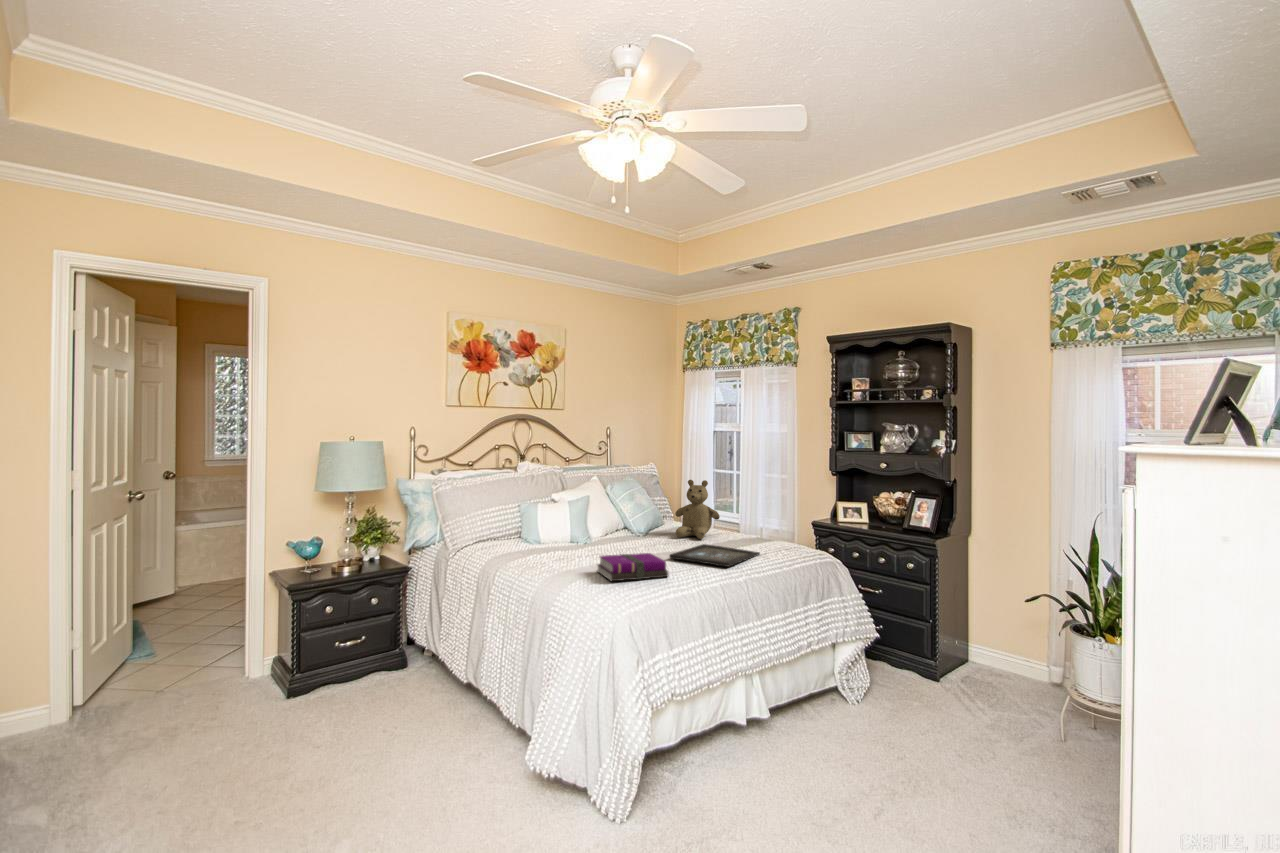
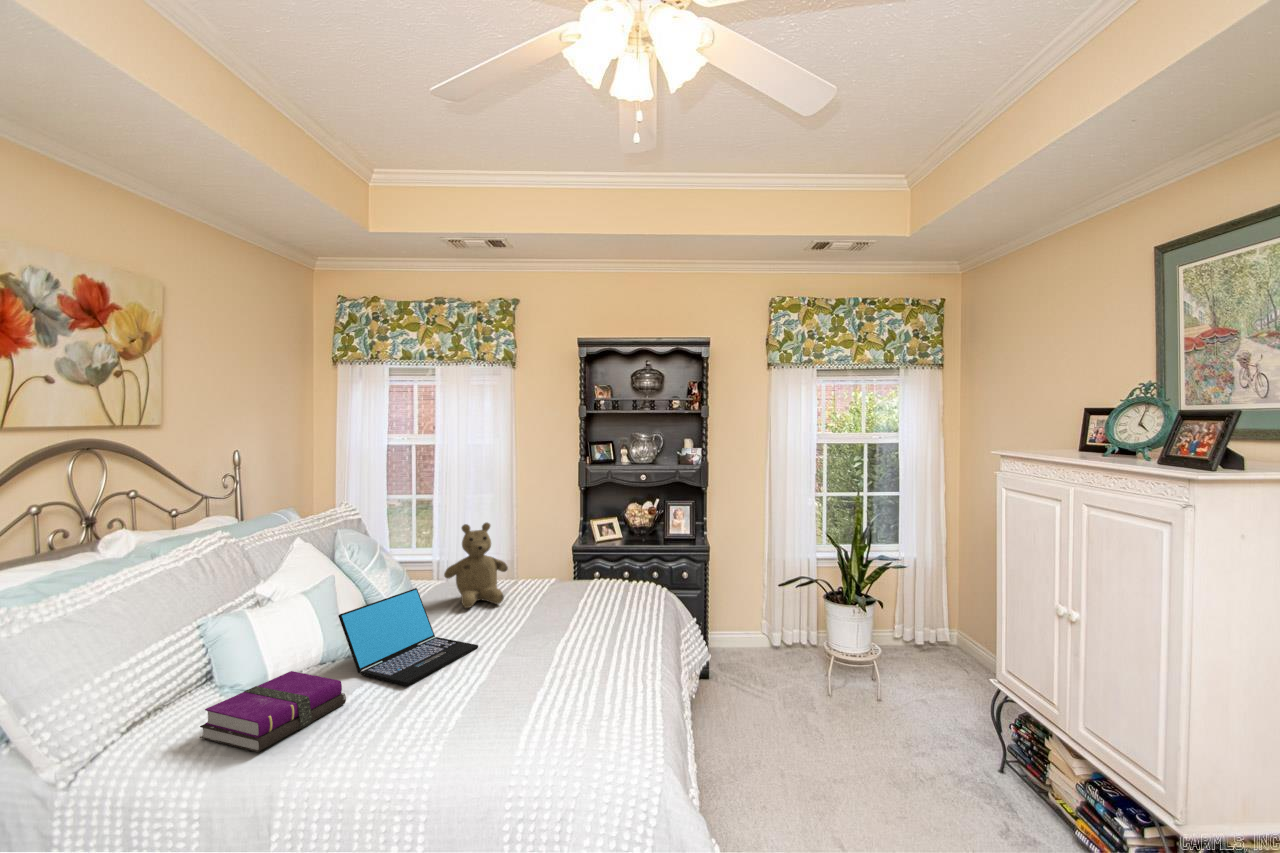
laptop: none [576,511,648,554] -> present [338,588,478,685]
tray: present [670,544,760,567] -> none [526,606,625,650]
notebook: present [597,553,668,581] -> present [200,671,346,752]

